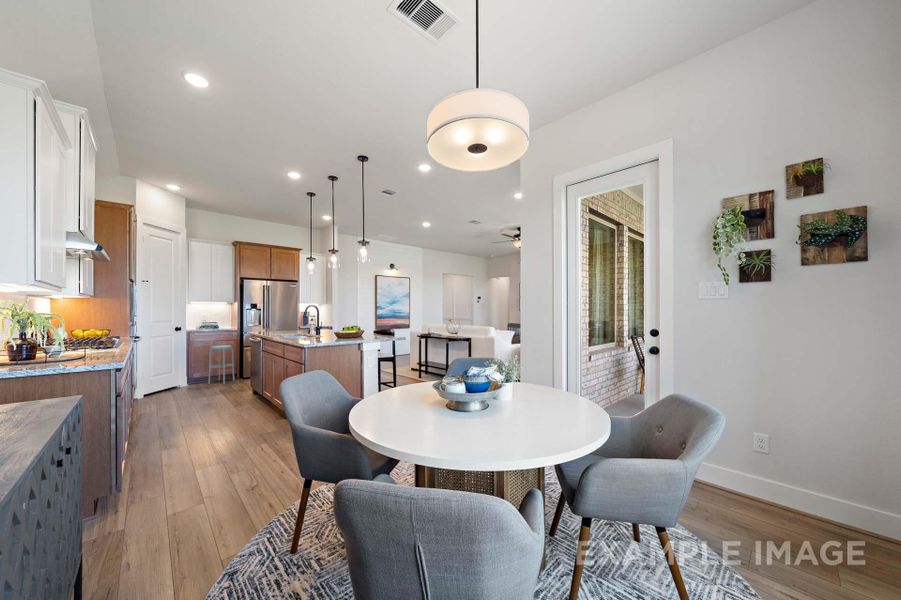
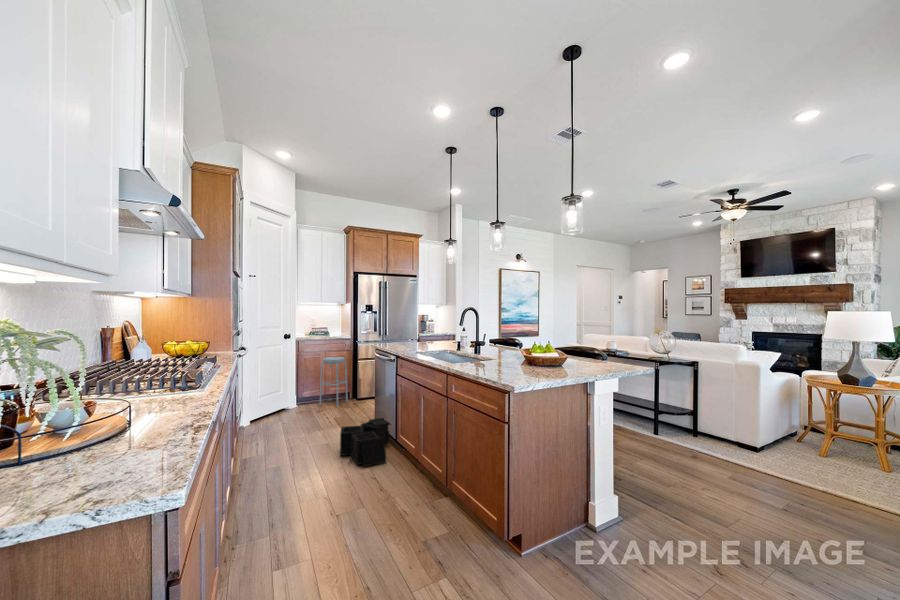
storage bin: none [214,384,260,414] -> present [340,418,390,466]

